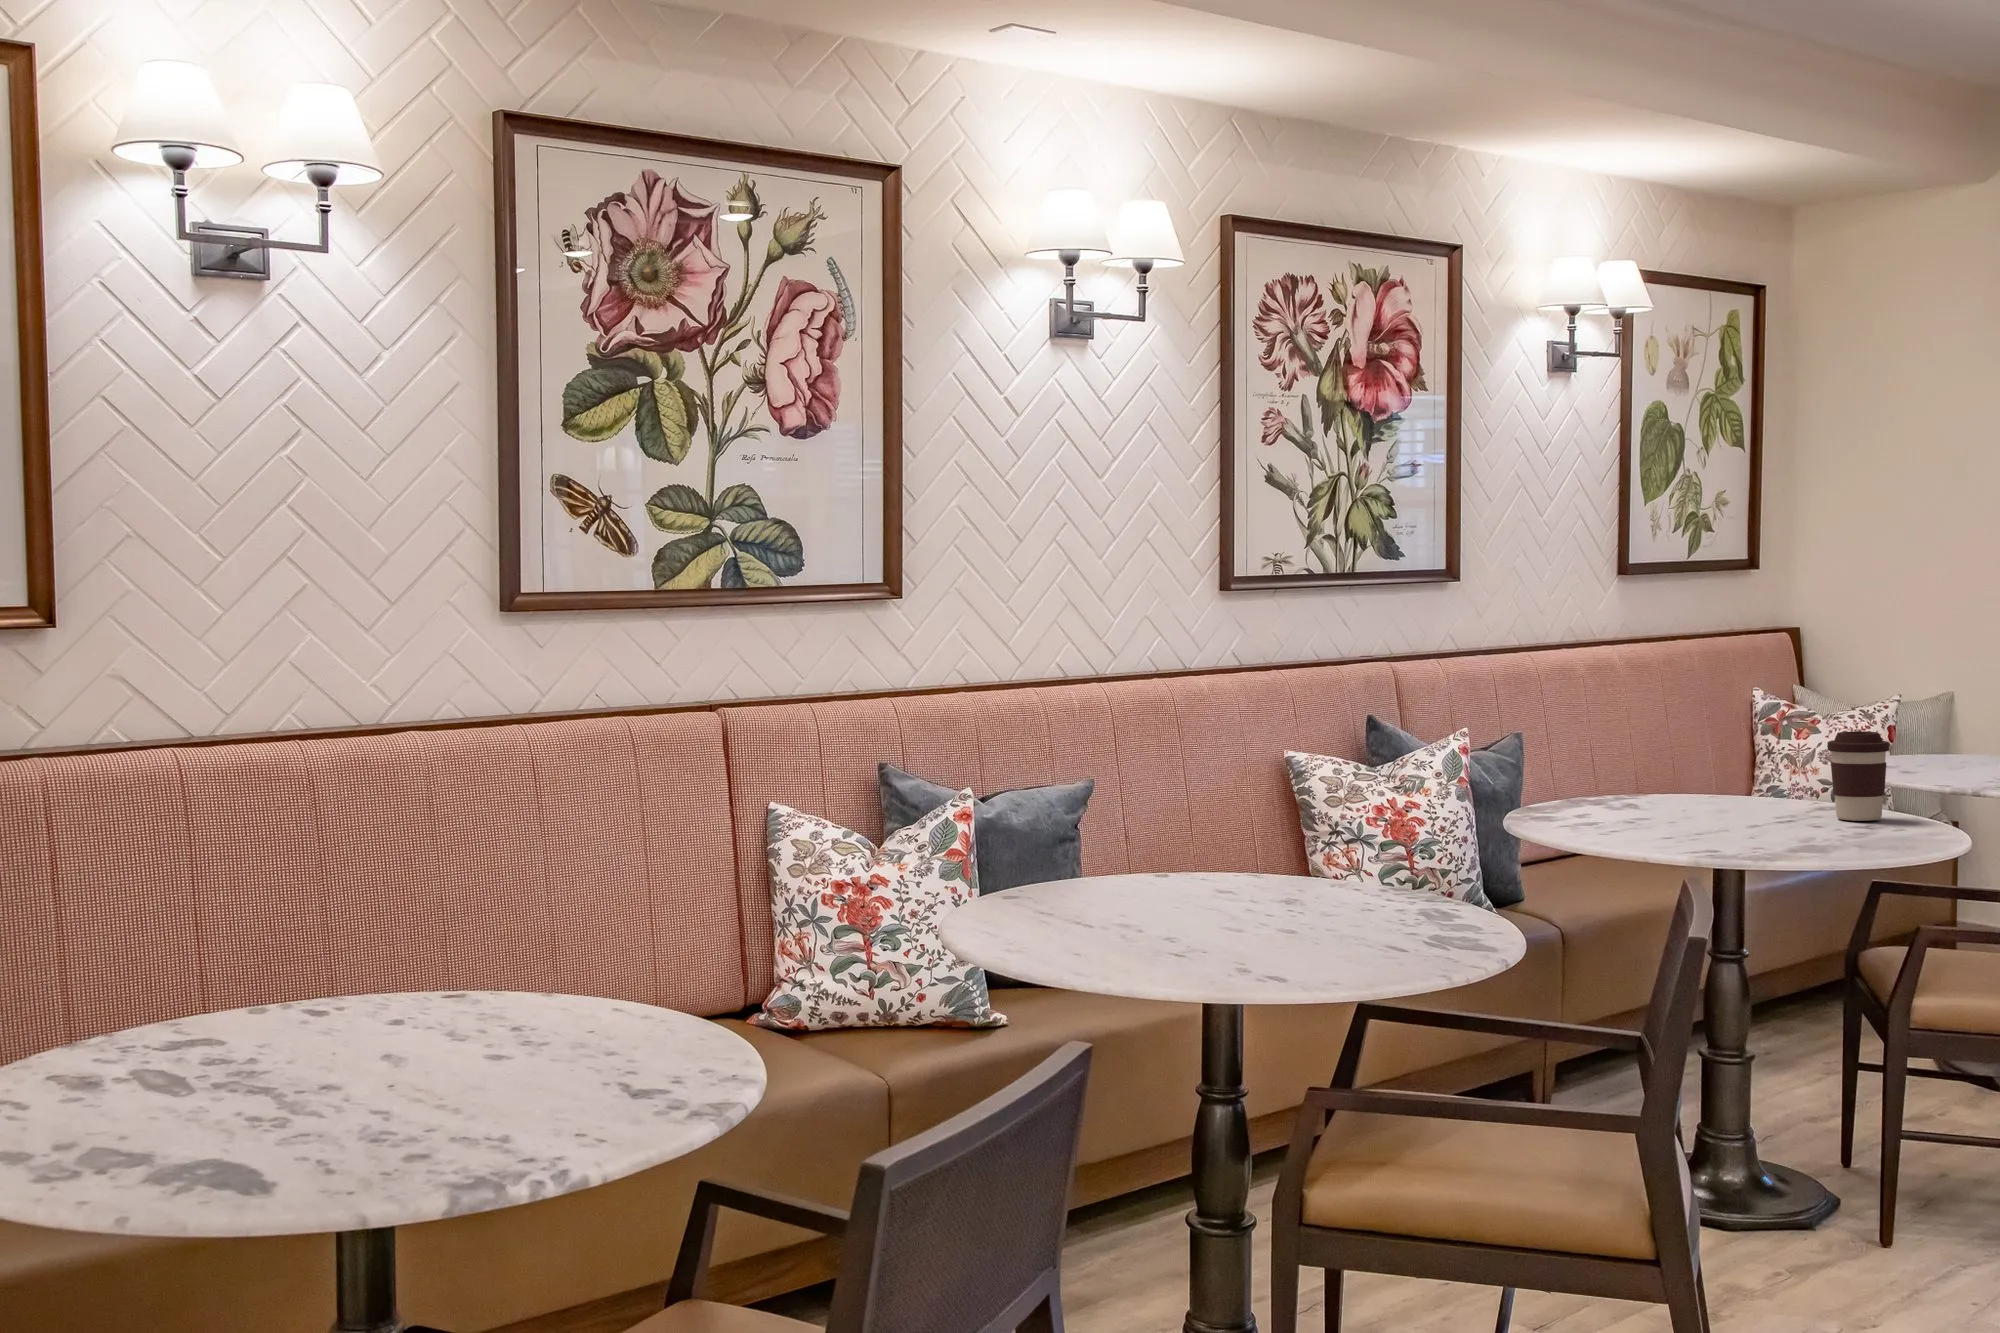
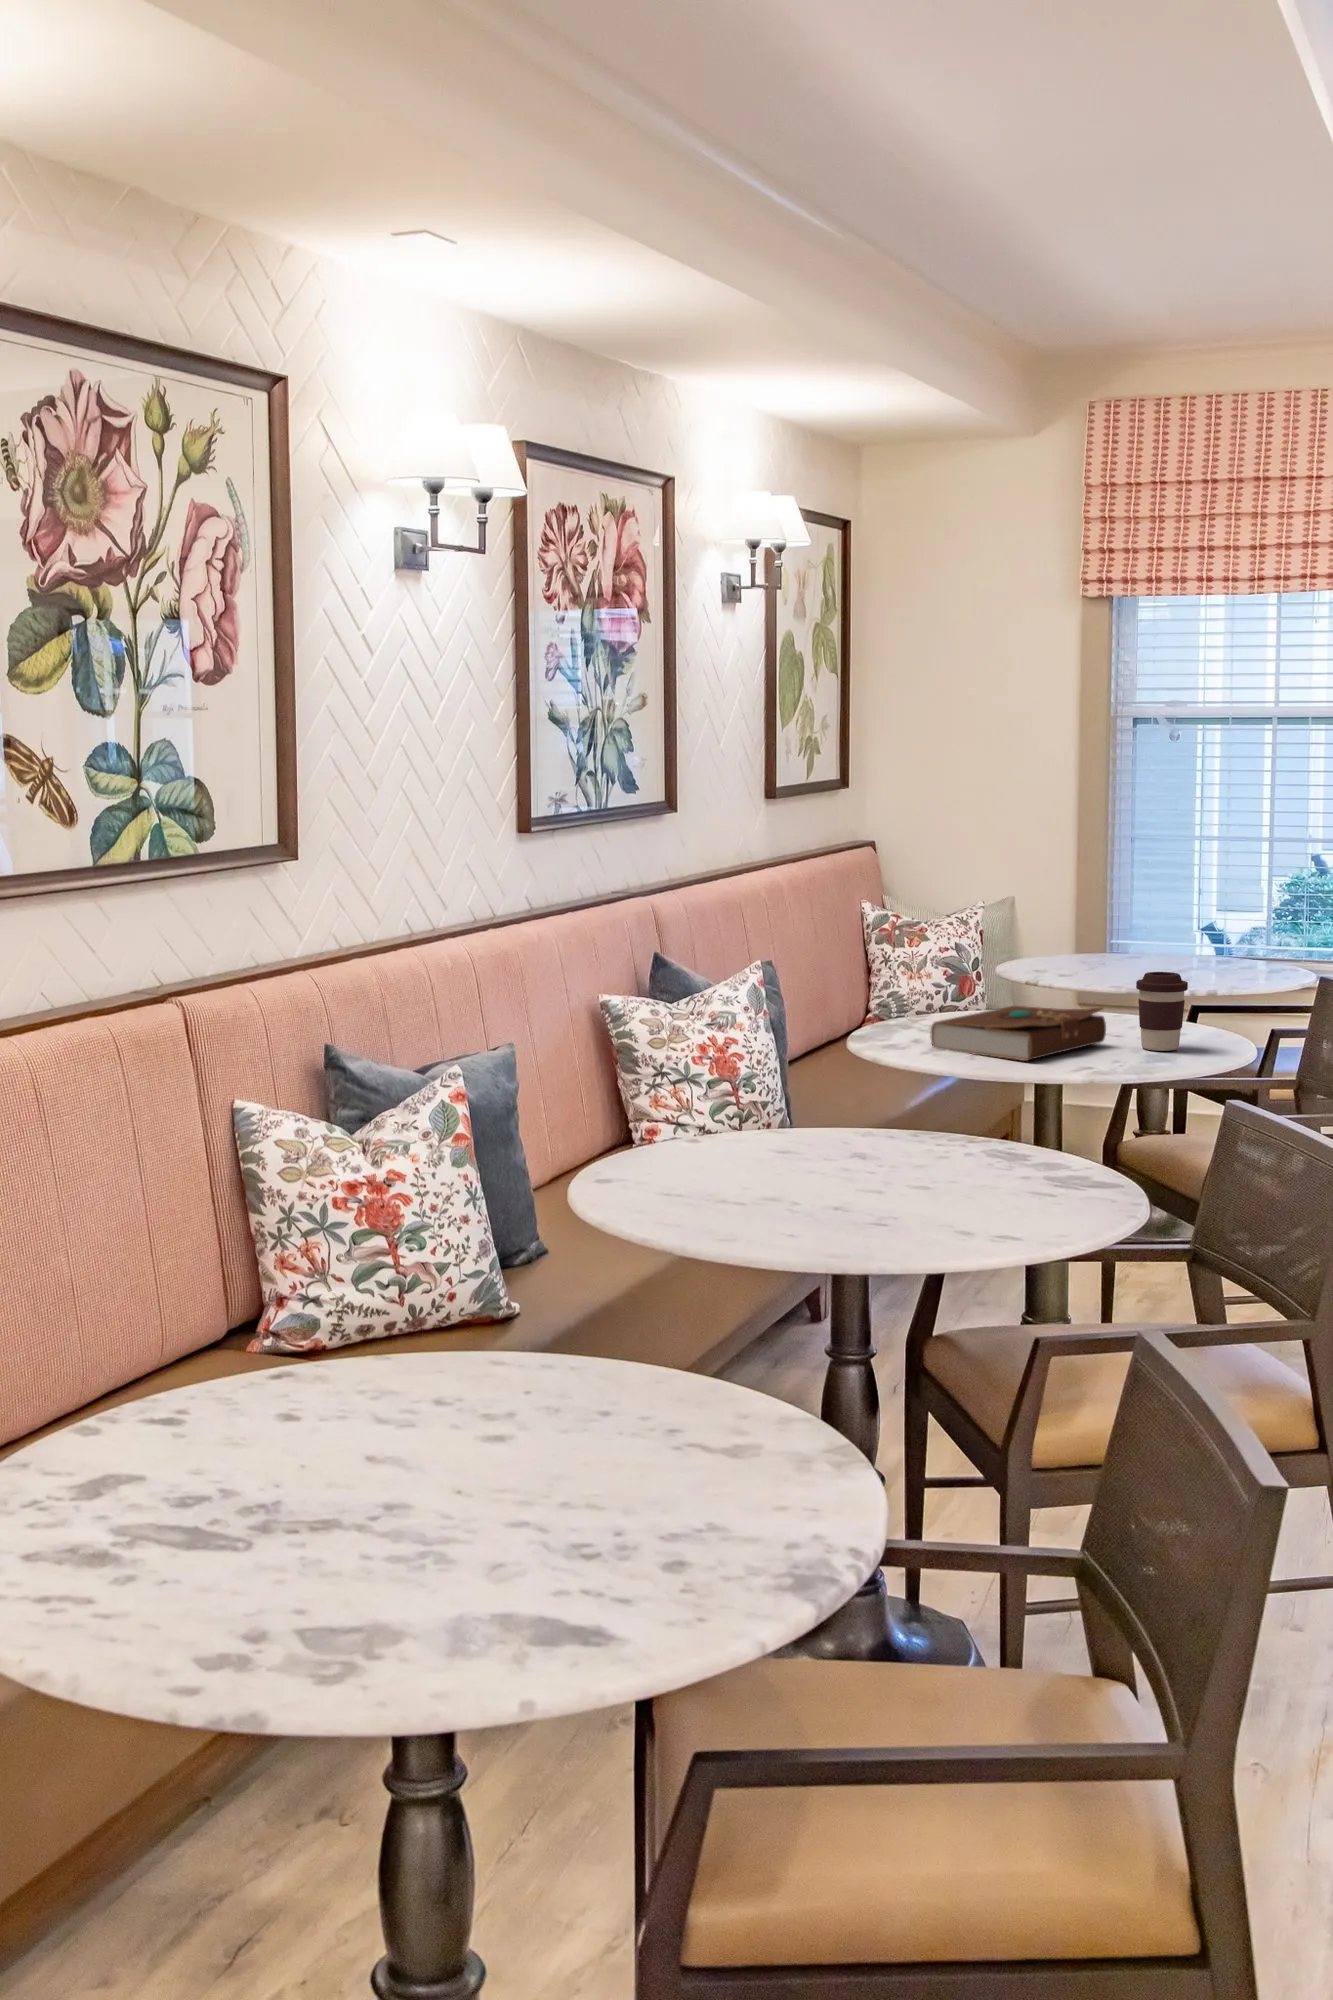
book: none [1581,771,1795,821] -> present [930,1006,1106,1061]

